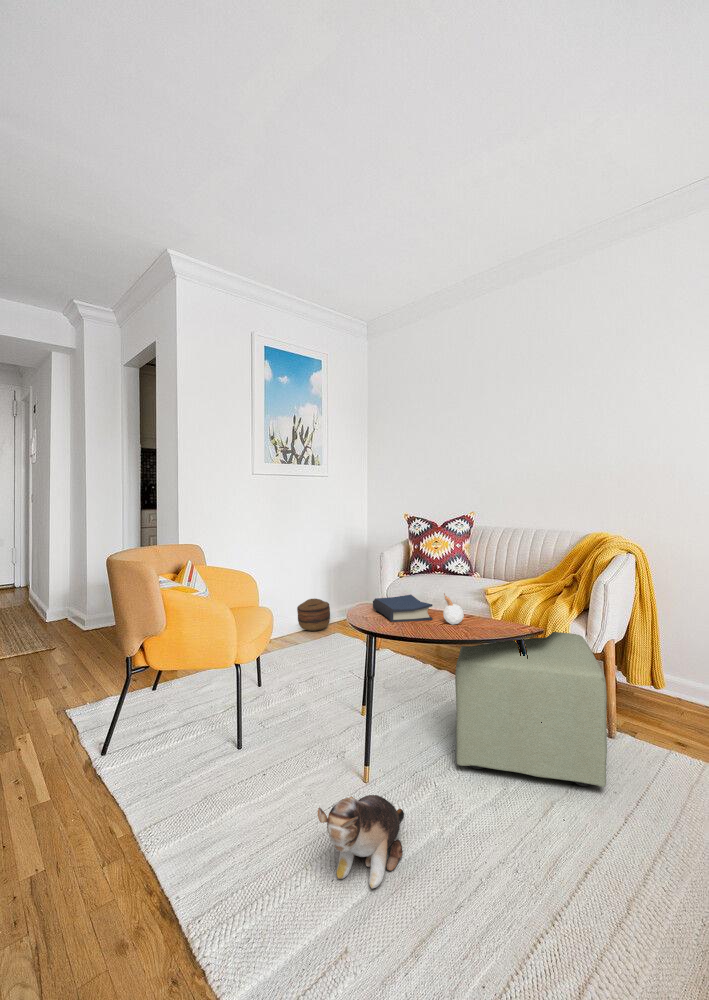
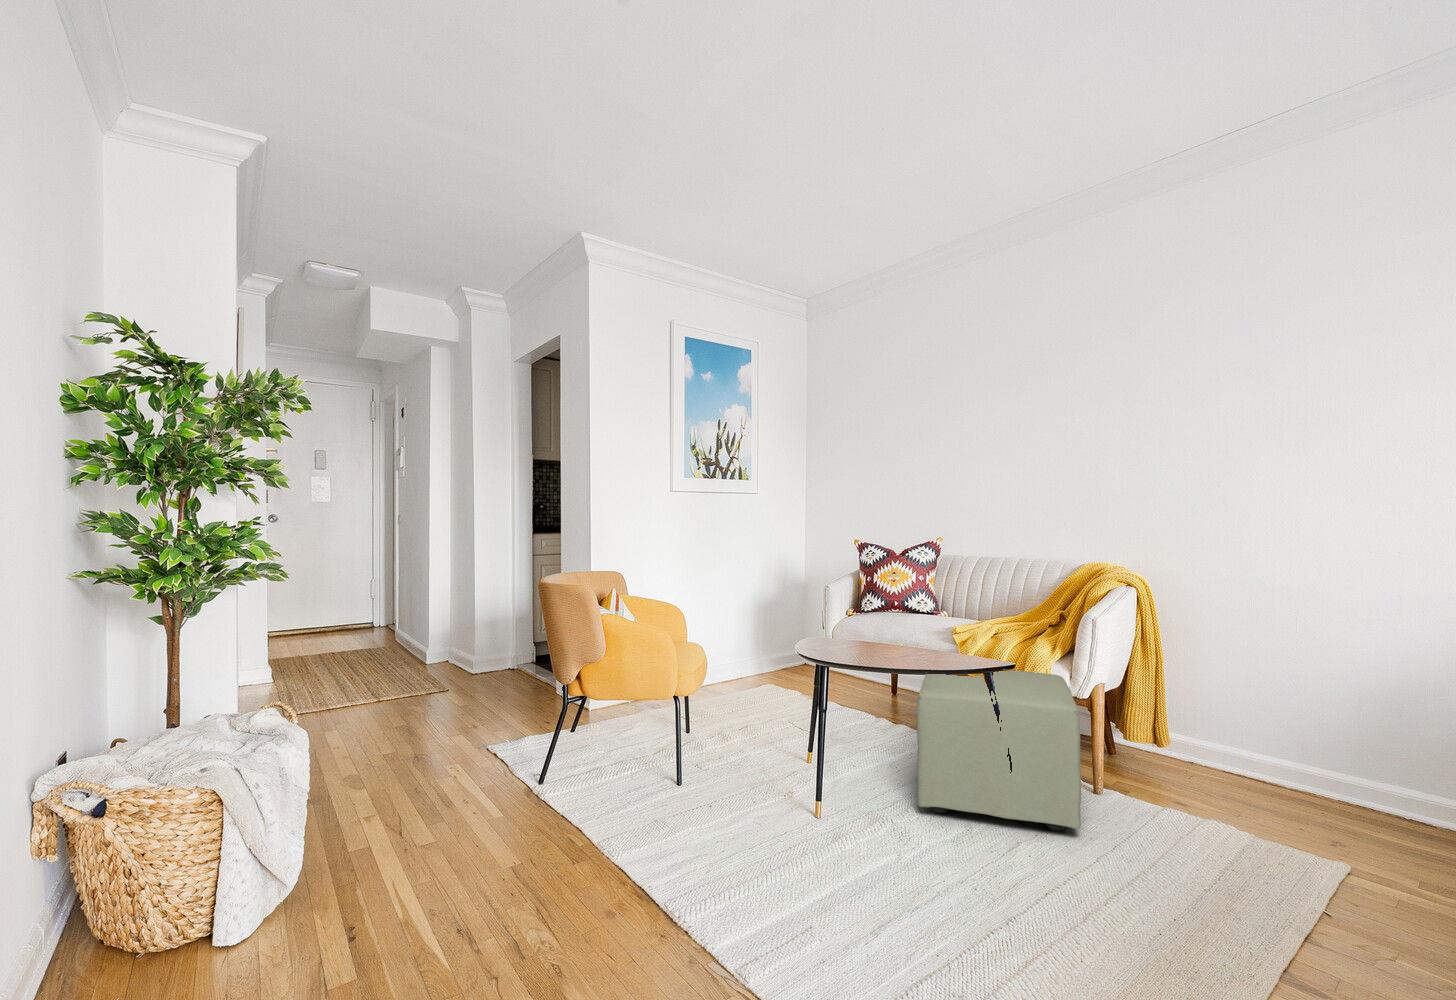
candle: present [443,593,464,625] -> none [903,619,926,657]
hardback book: present [373,595,433,622] -> none [823,628,891,655]
basket: present [297,599,330,631] -> none [722,643,762,682]
plush toy: present [318,795,404,889] -> none [783,803,862,893]

